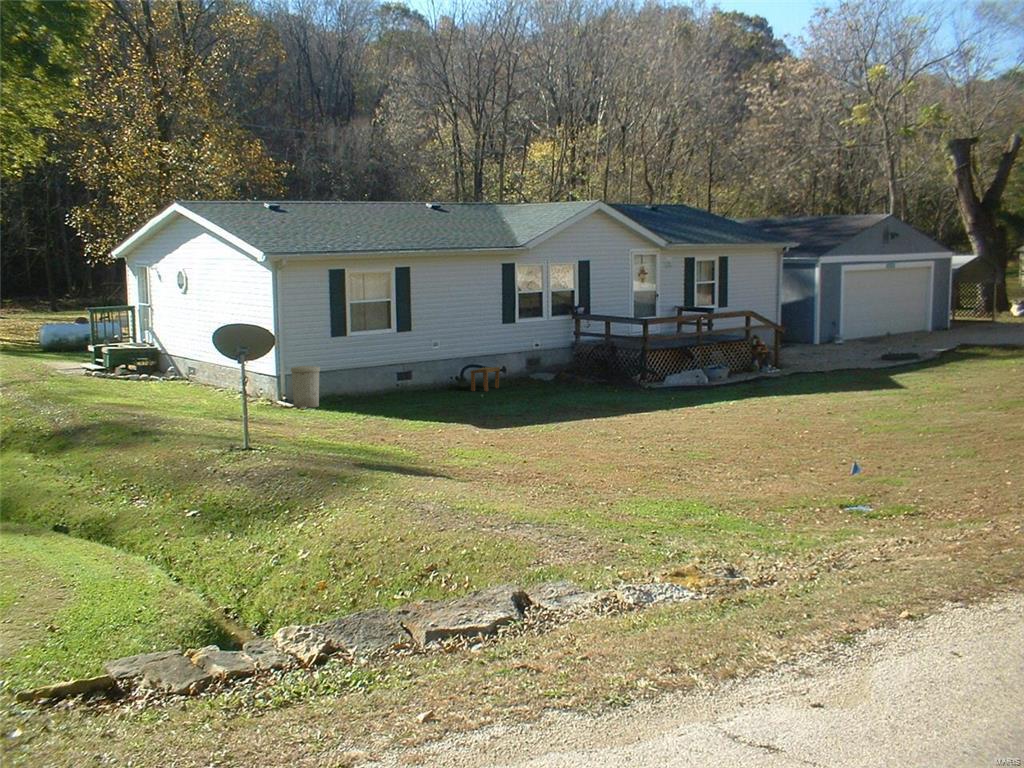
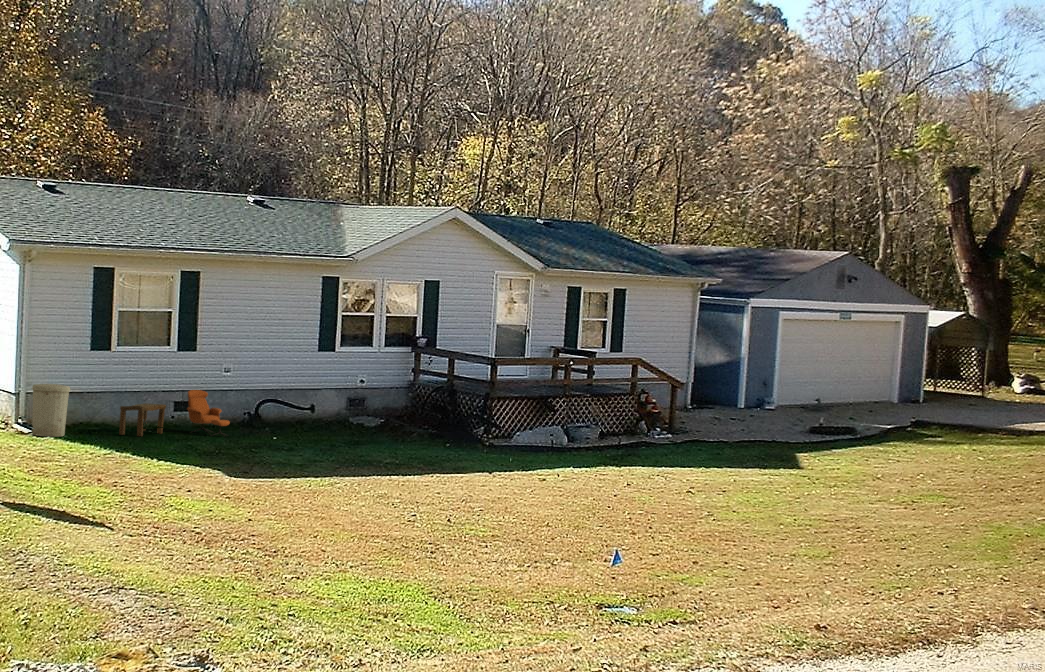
lounge chair: none [407,361,443,397] -> present [187,390,230,436]
bench: present [471,367,500,391] -> present [119,403,166,436]

